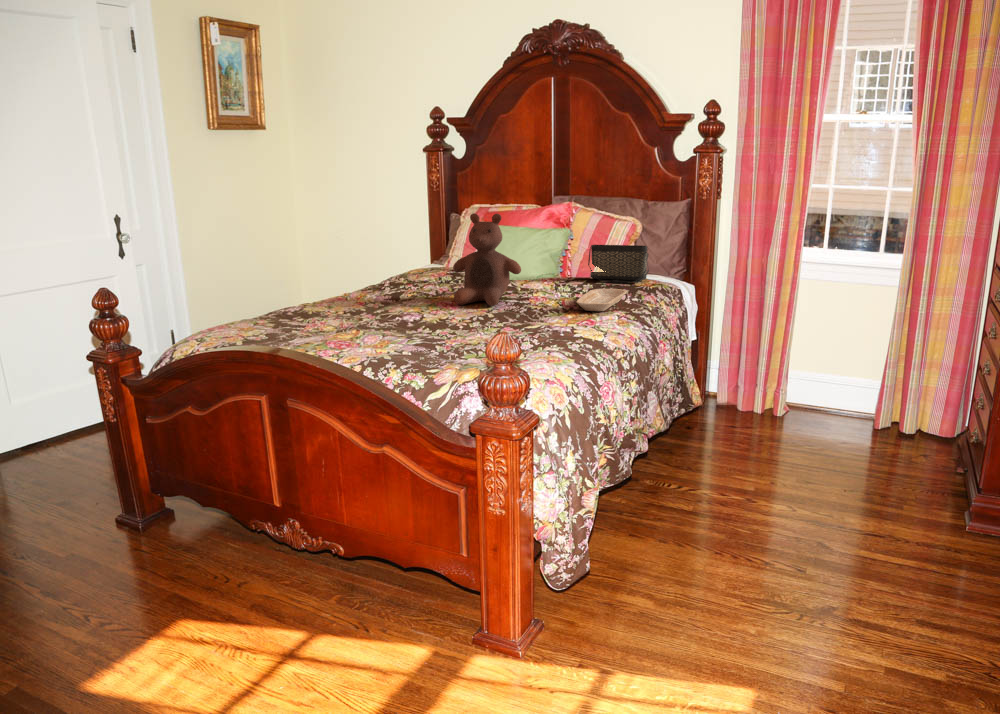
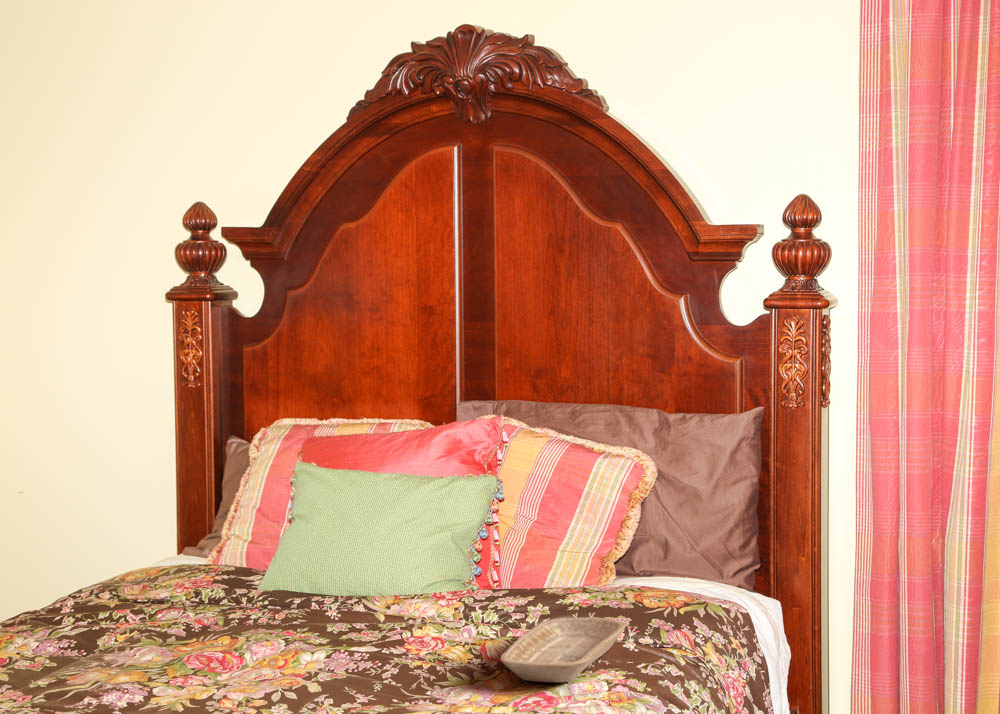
stuffed bear: present [453,213,521,306] -> none [198,442,370,670]
handbag: present [588,245,649,283] -> none [538,510,676,598]

